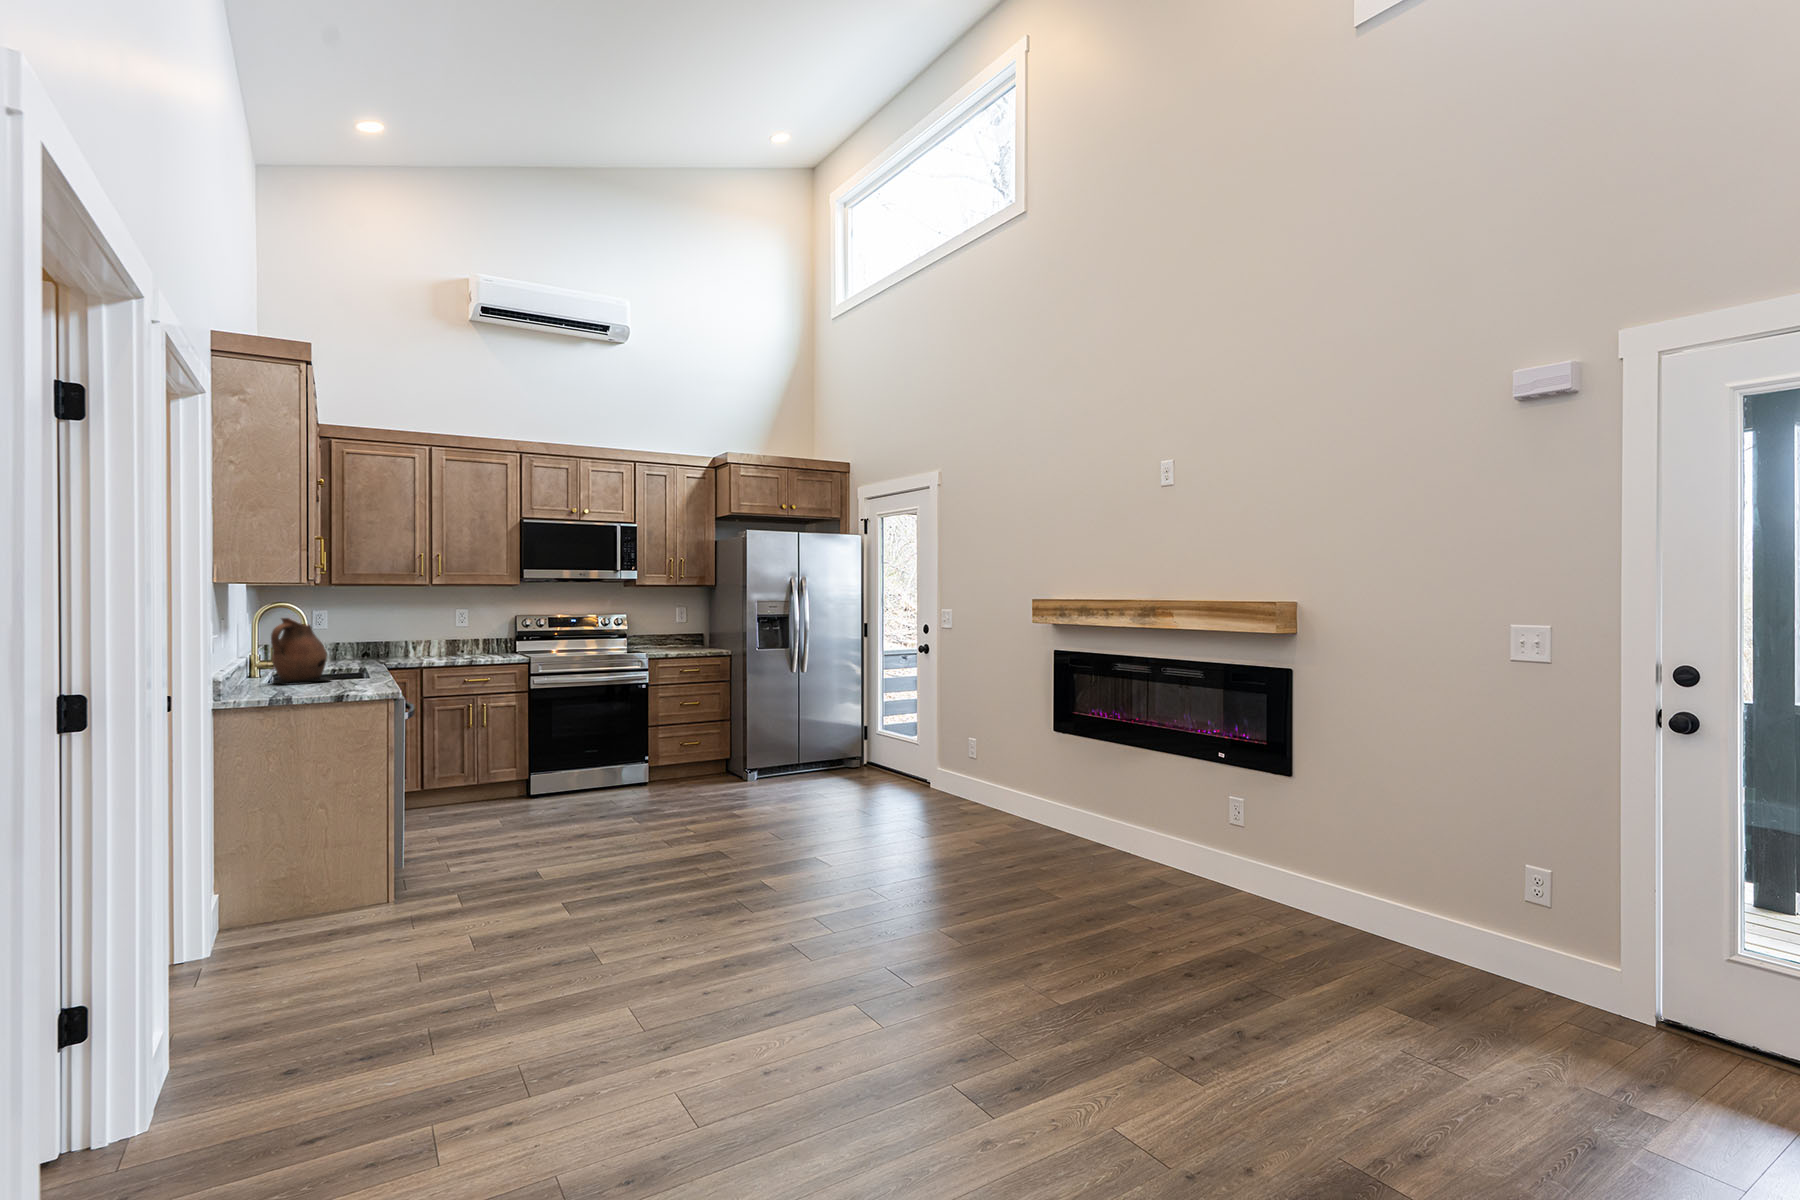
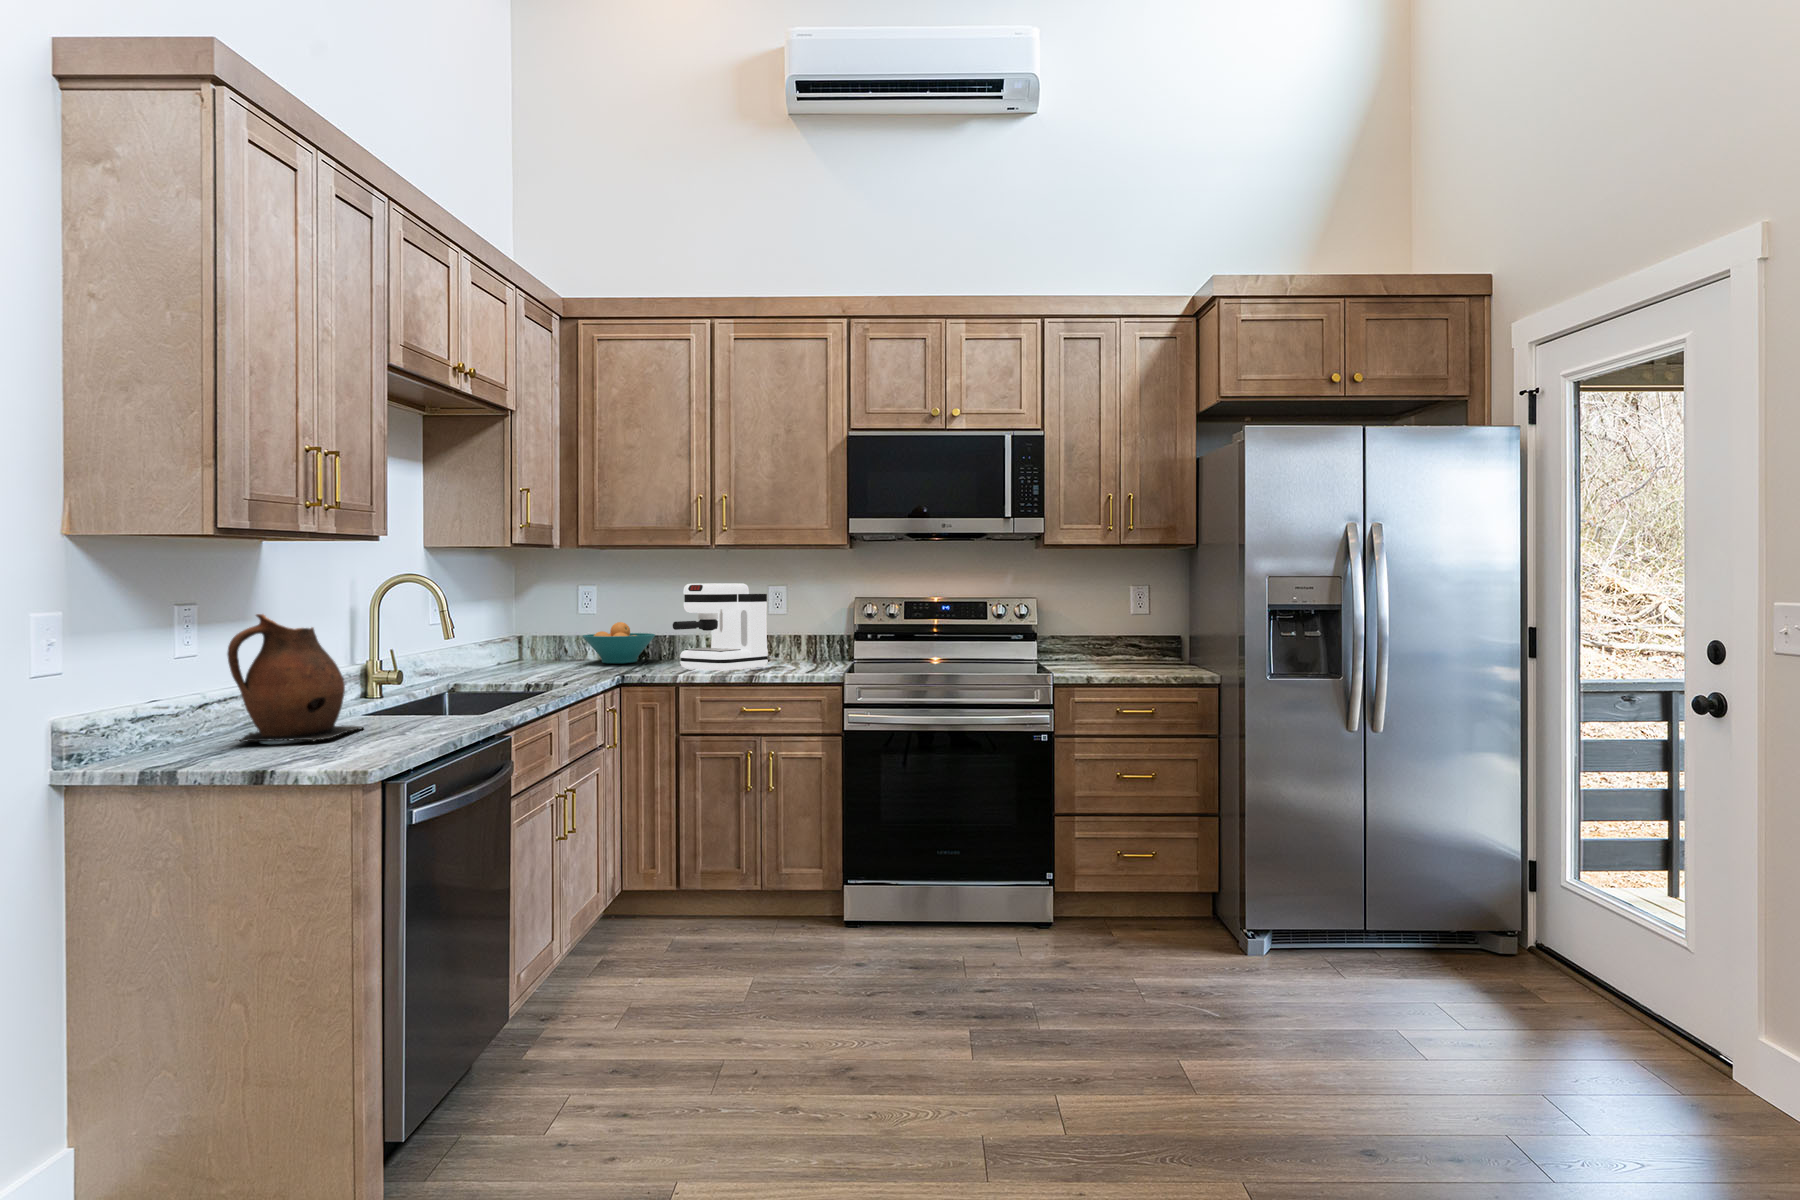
coffee maker: none [416,606,474,660] -> present [673,583,768,672]
fruit bowl: none [332,632,386,659] -> present [583,622,655,664]

